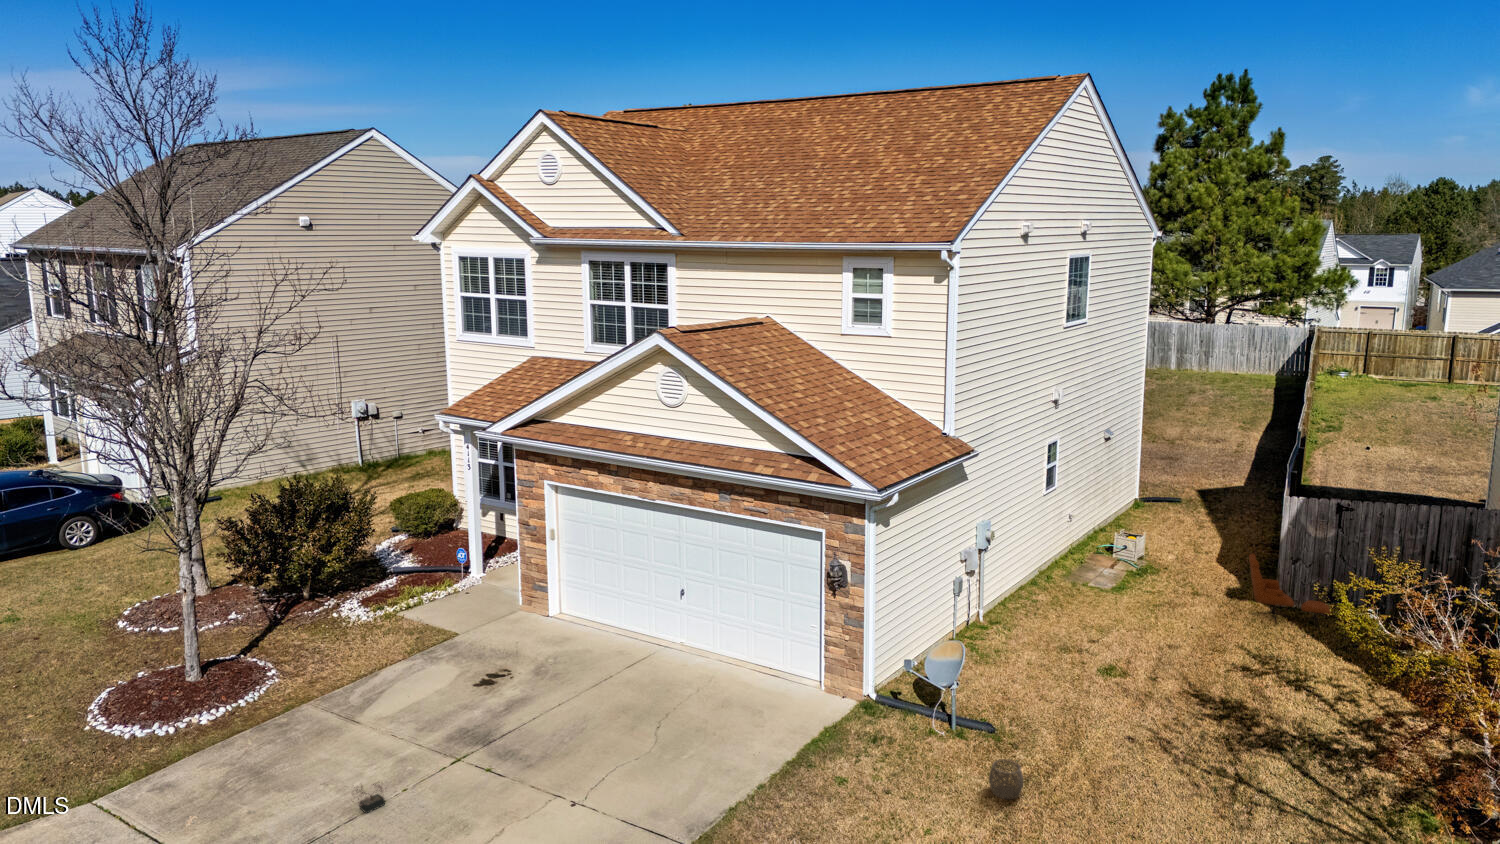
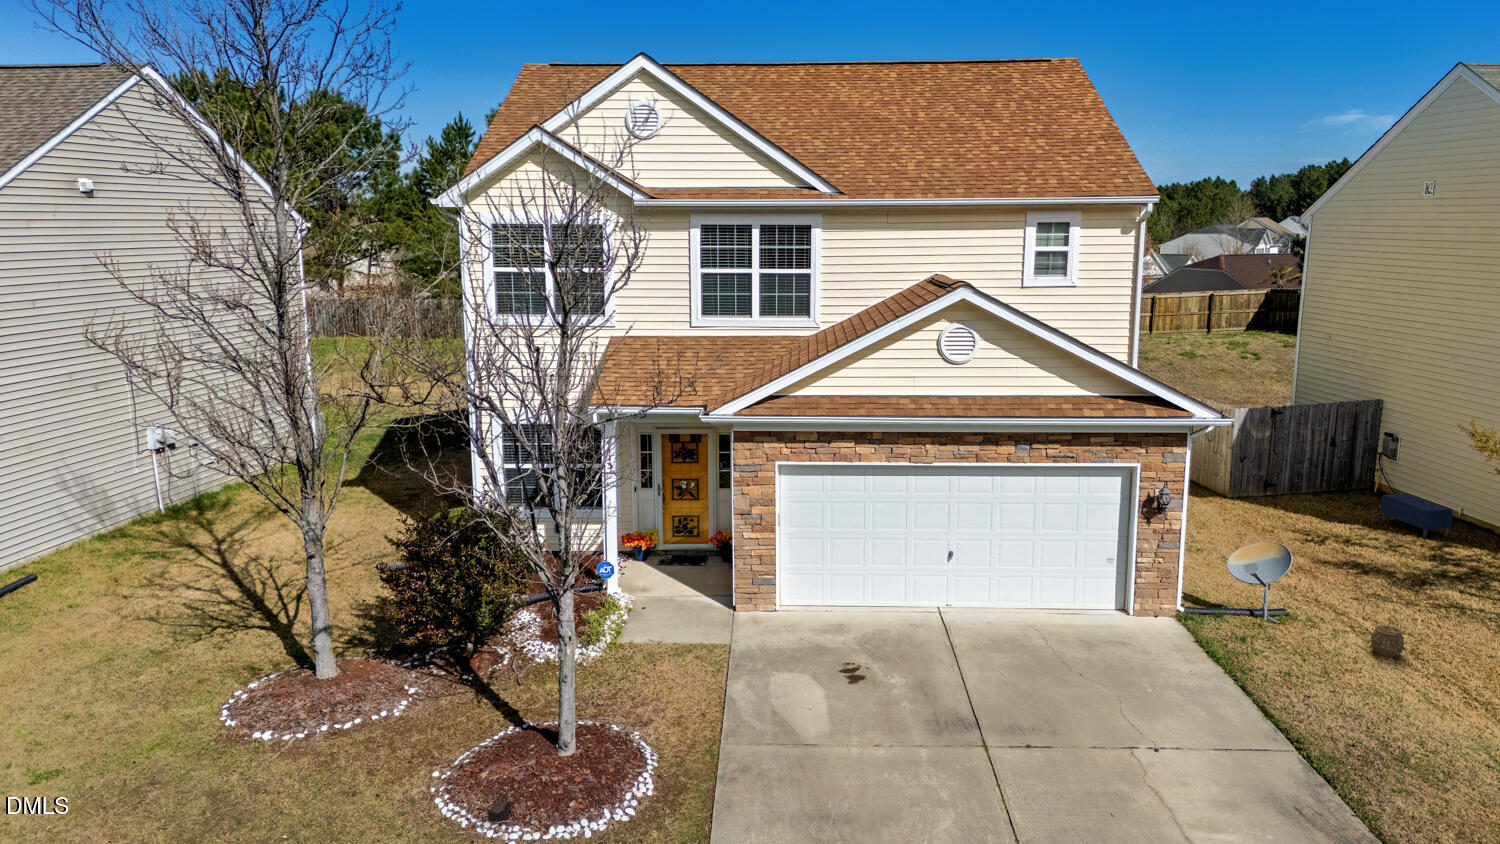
lounge chair: present [1249,554,1331,624] -> none [1282,452,1342,505]
bench: none [1329,626,1390,693] -> present [1381,493,1453,538]
decorative plant: present [352,784,385,813] -> present [484,789,511,821]

